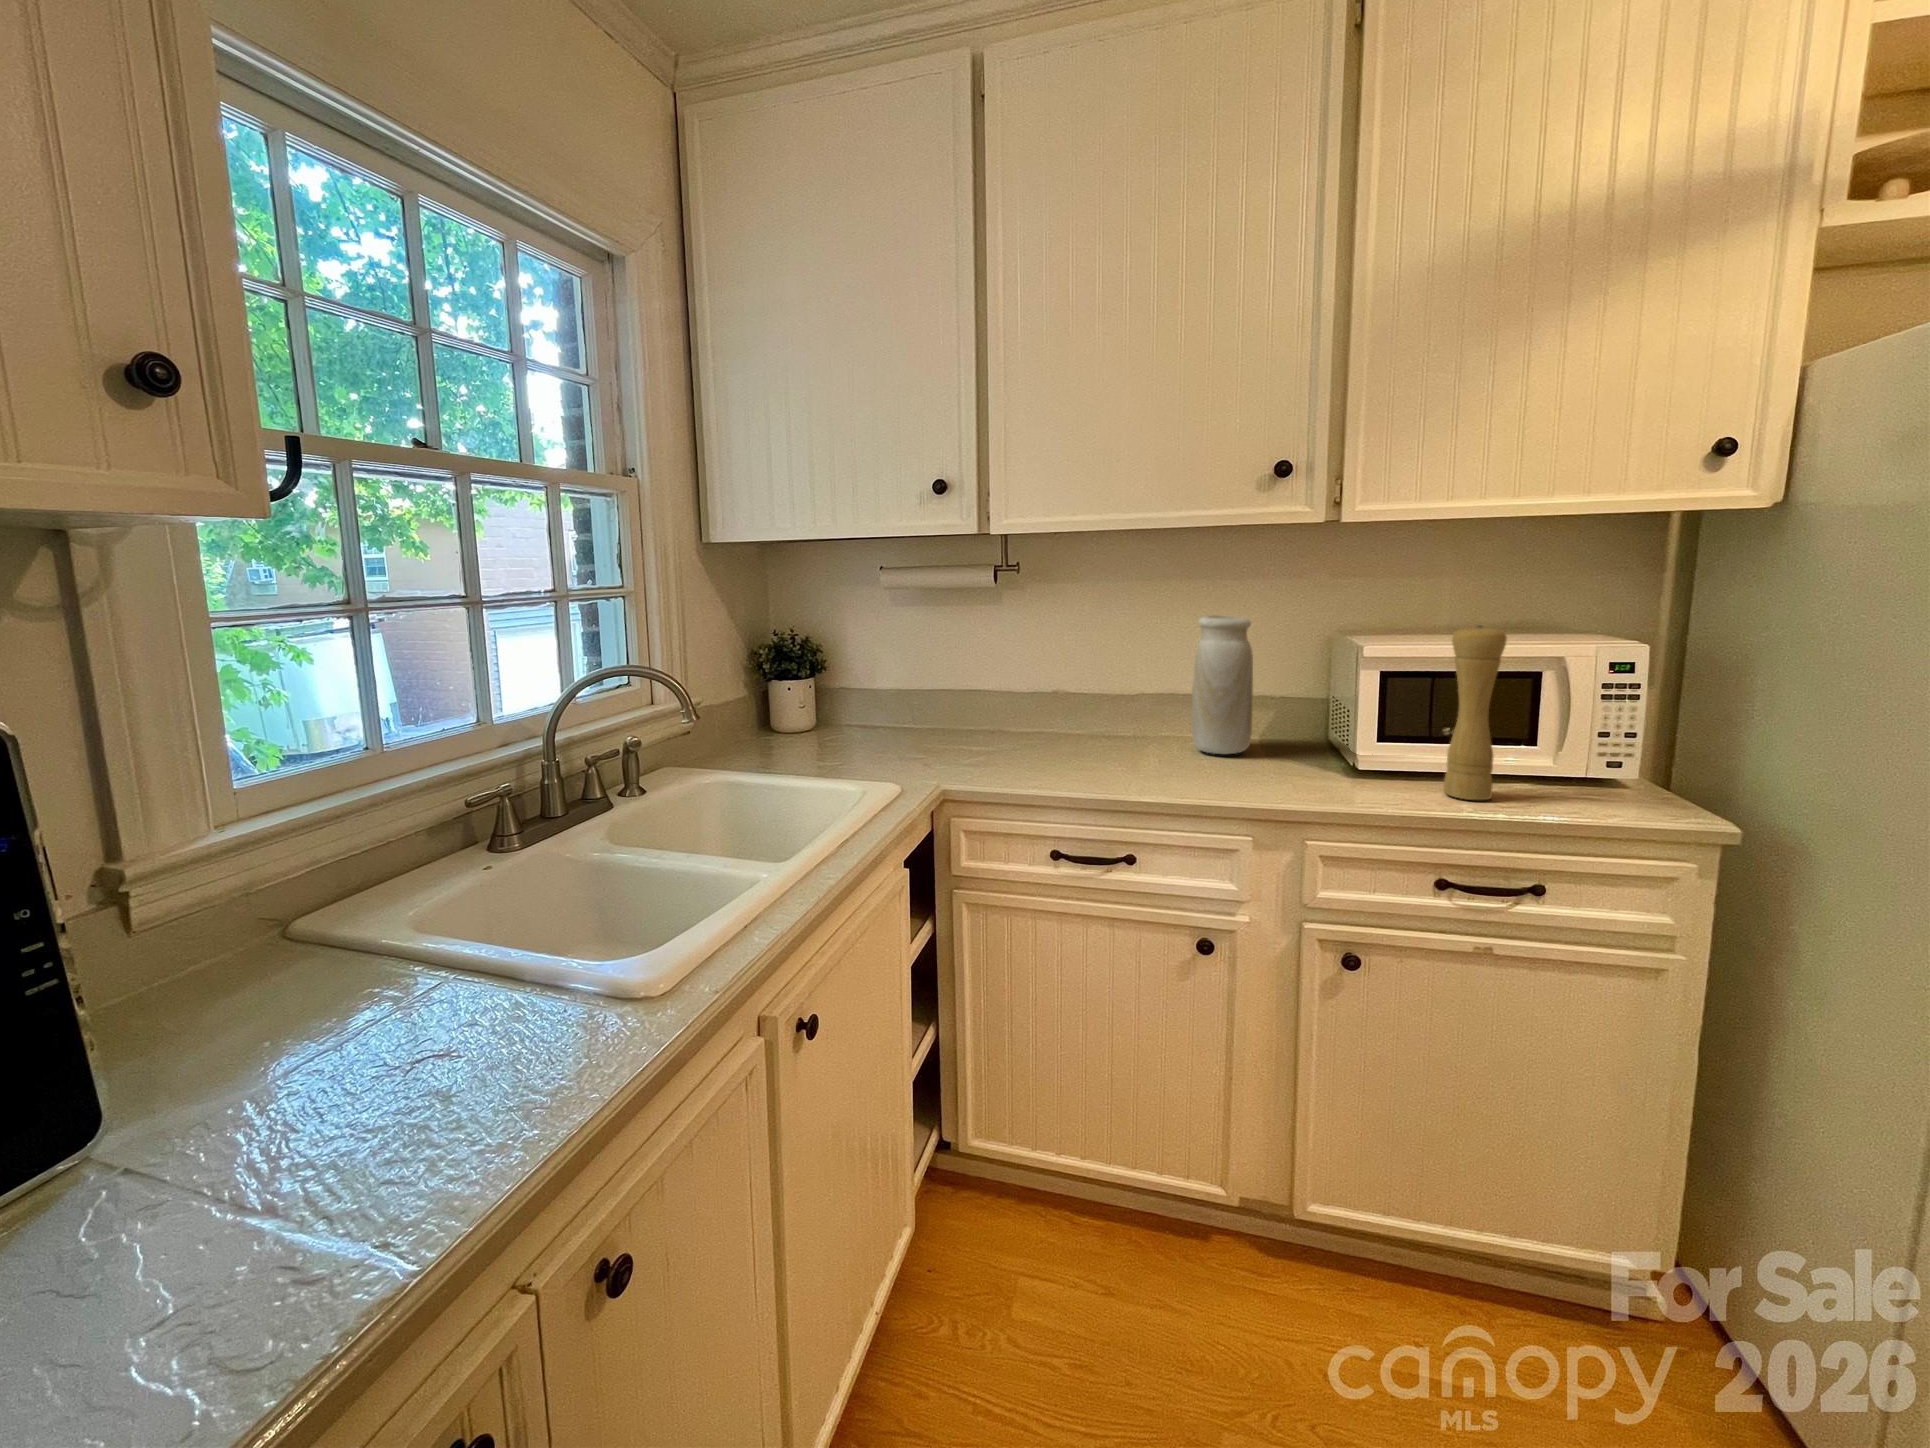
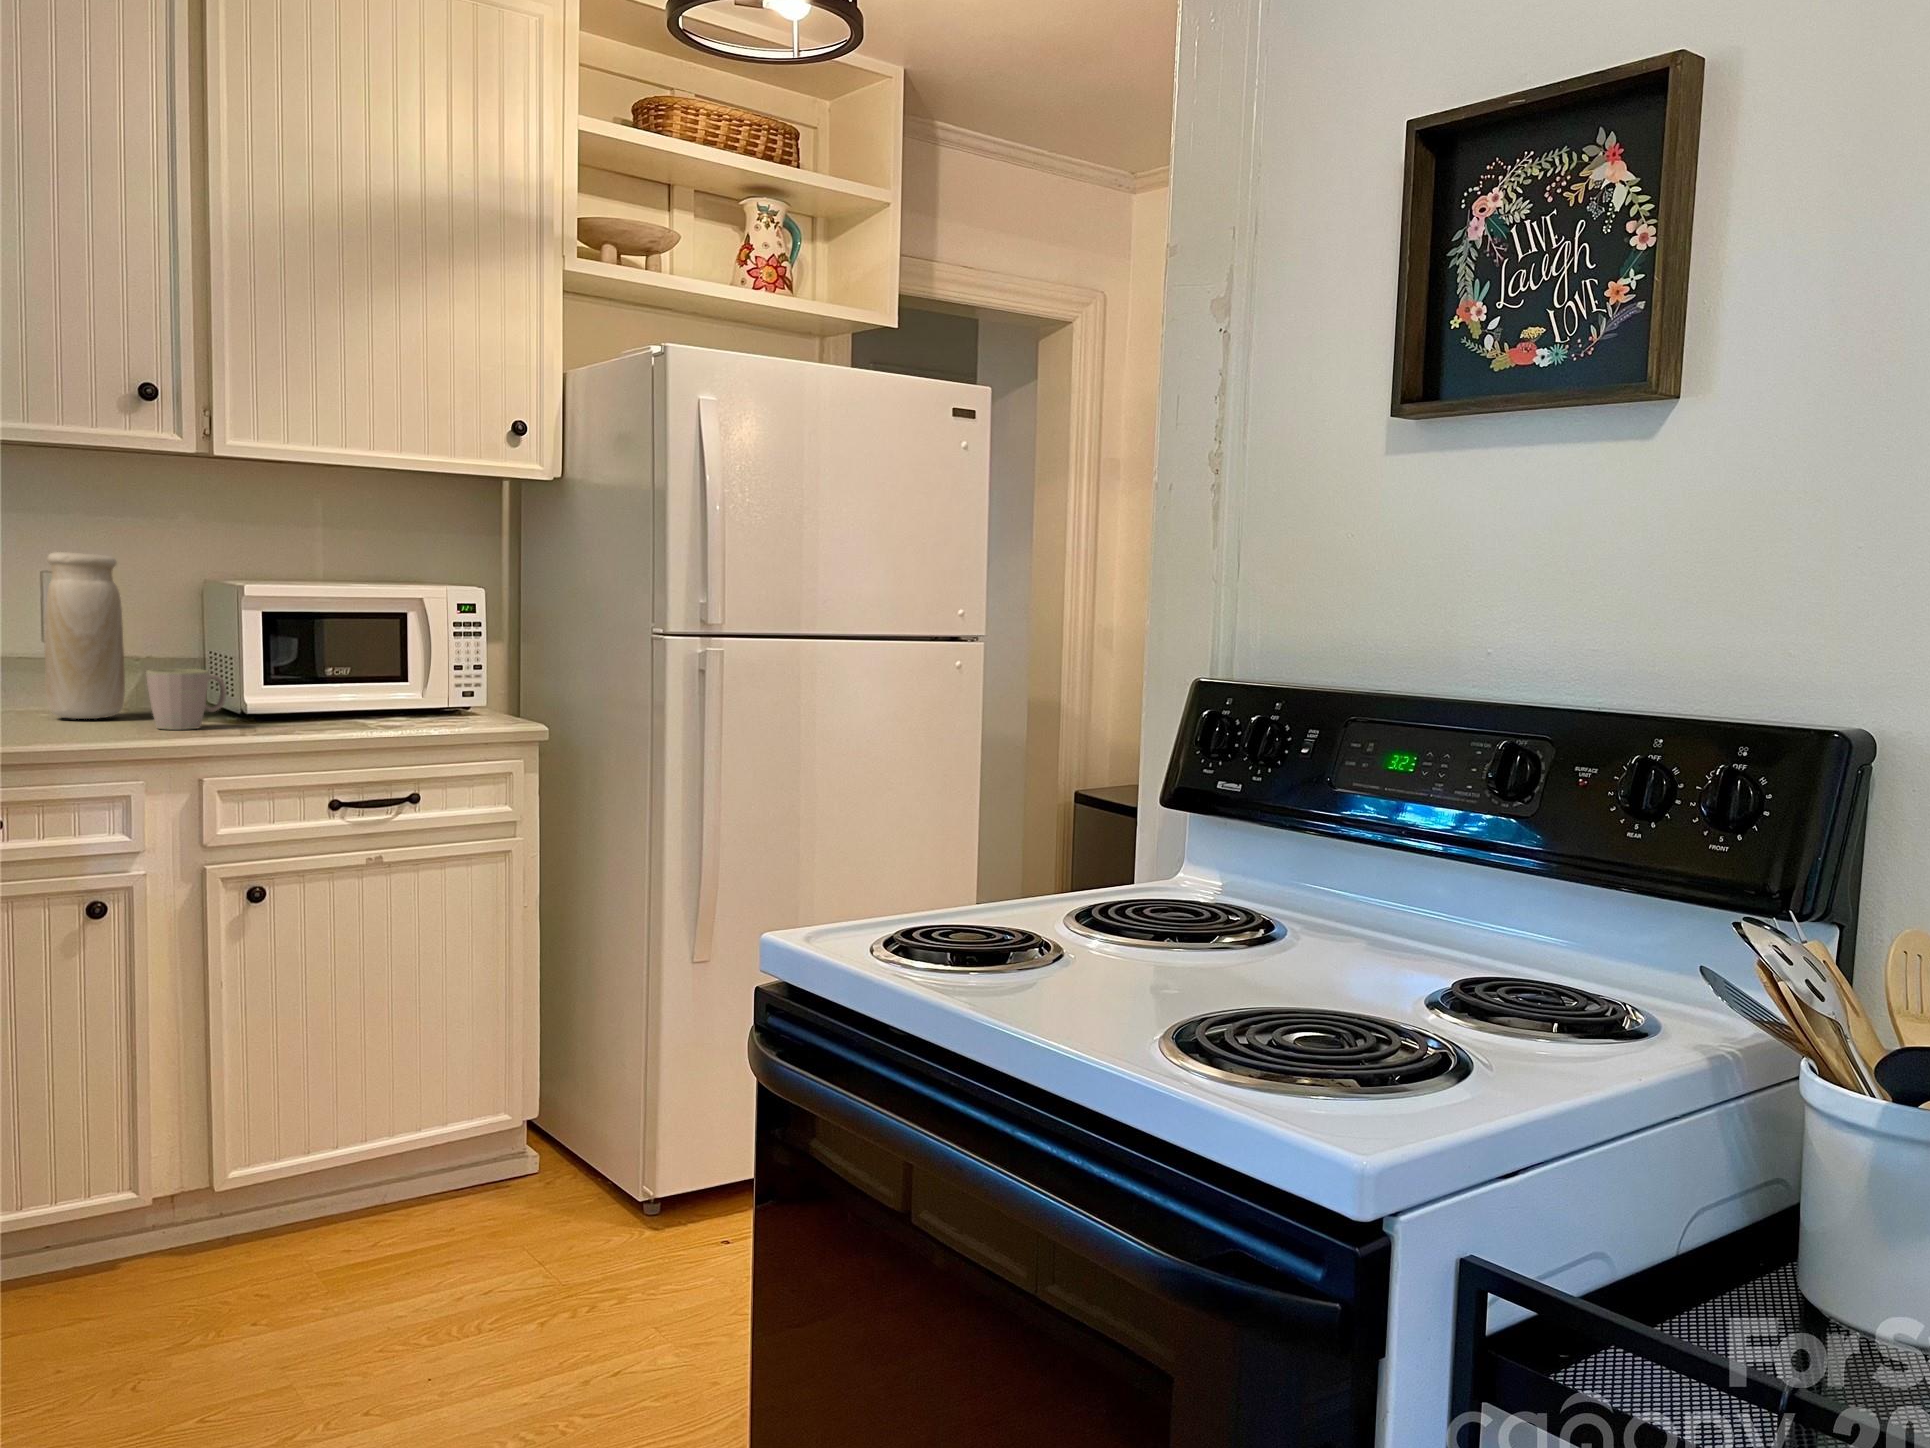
pepper mill: present [1444,625,1507,800] -> none [329,562,373,727]
mug: none [1263,725,1336,786] -> present [146,669,226,730]

